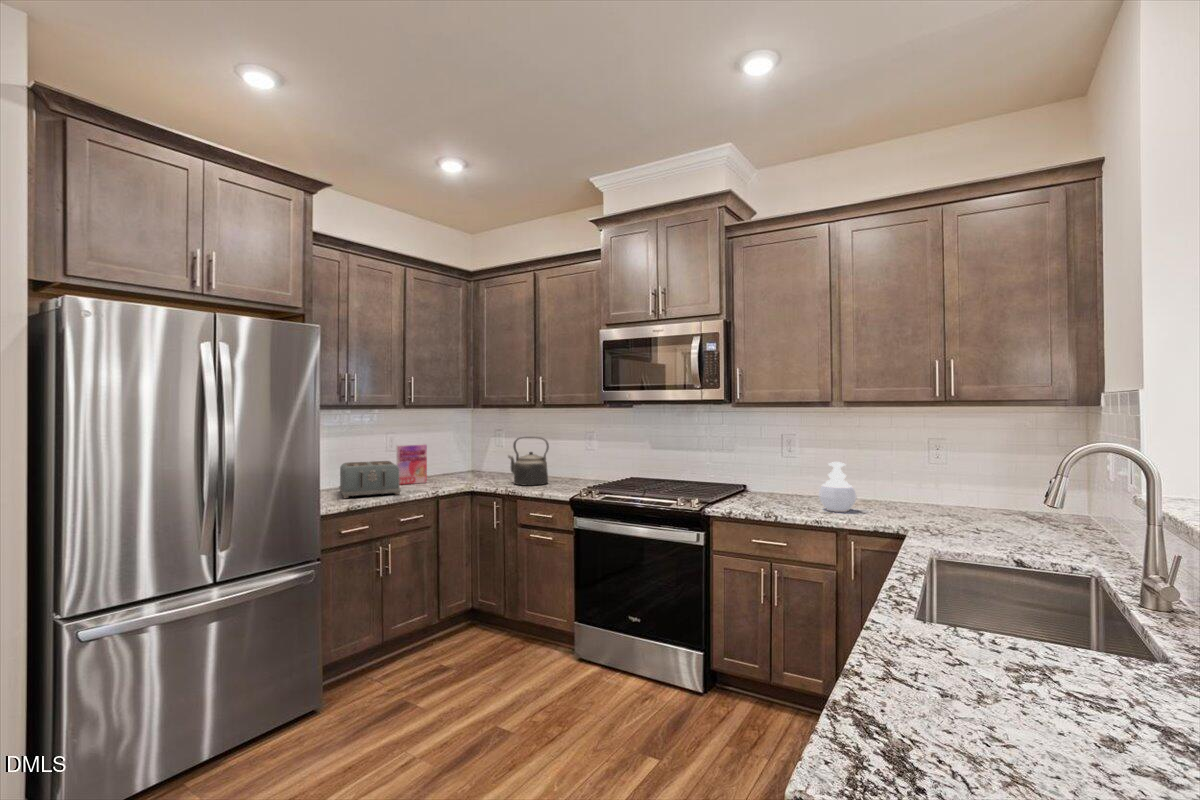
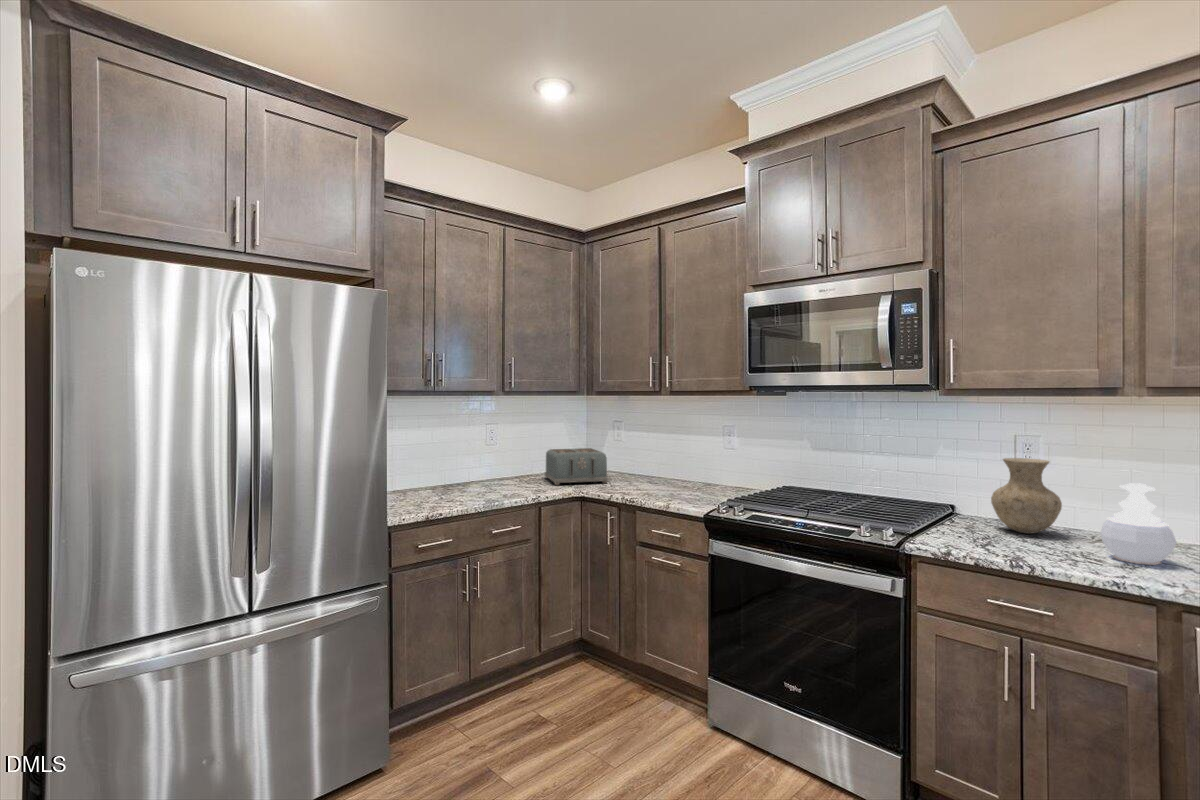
kettle: present [508,437,549,486] -> none [624,432,675,493]
cereal box: present [397,444,427,485] -> none [494,439,529,486]
vase: none [763,449,804,499] -> present [991,458,1062,534]
toaster: present [339,461,401,498] -> present [545,448,608,485]

